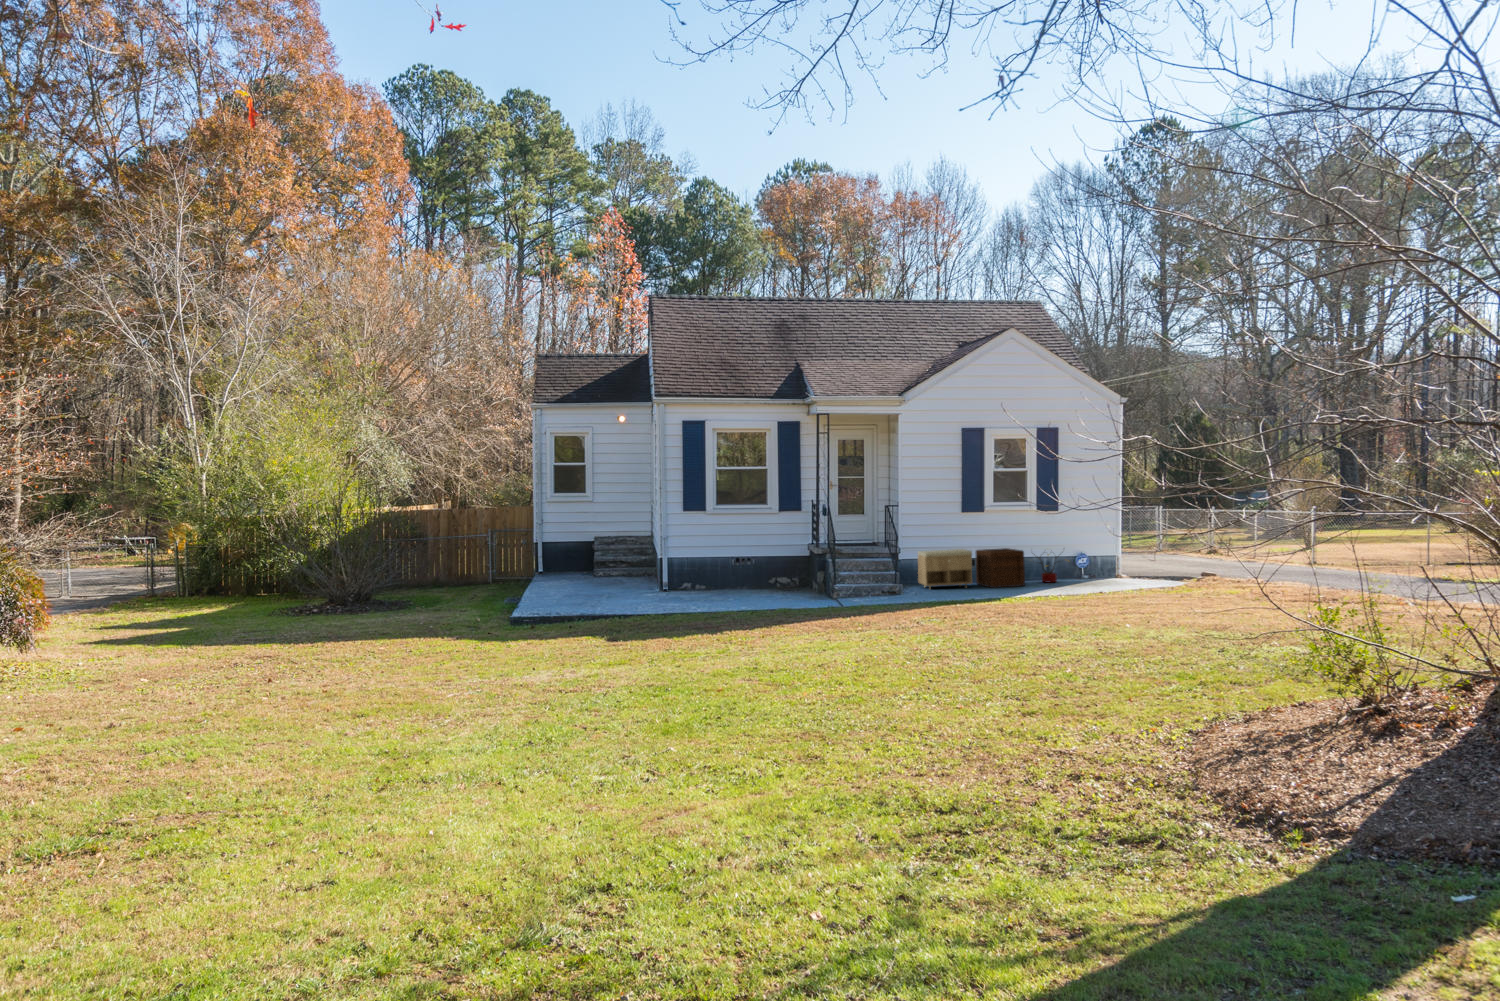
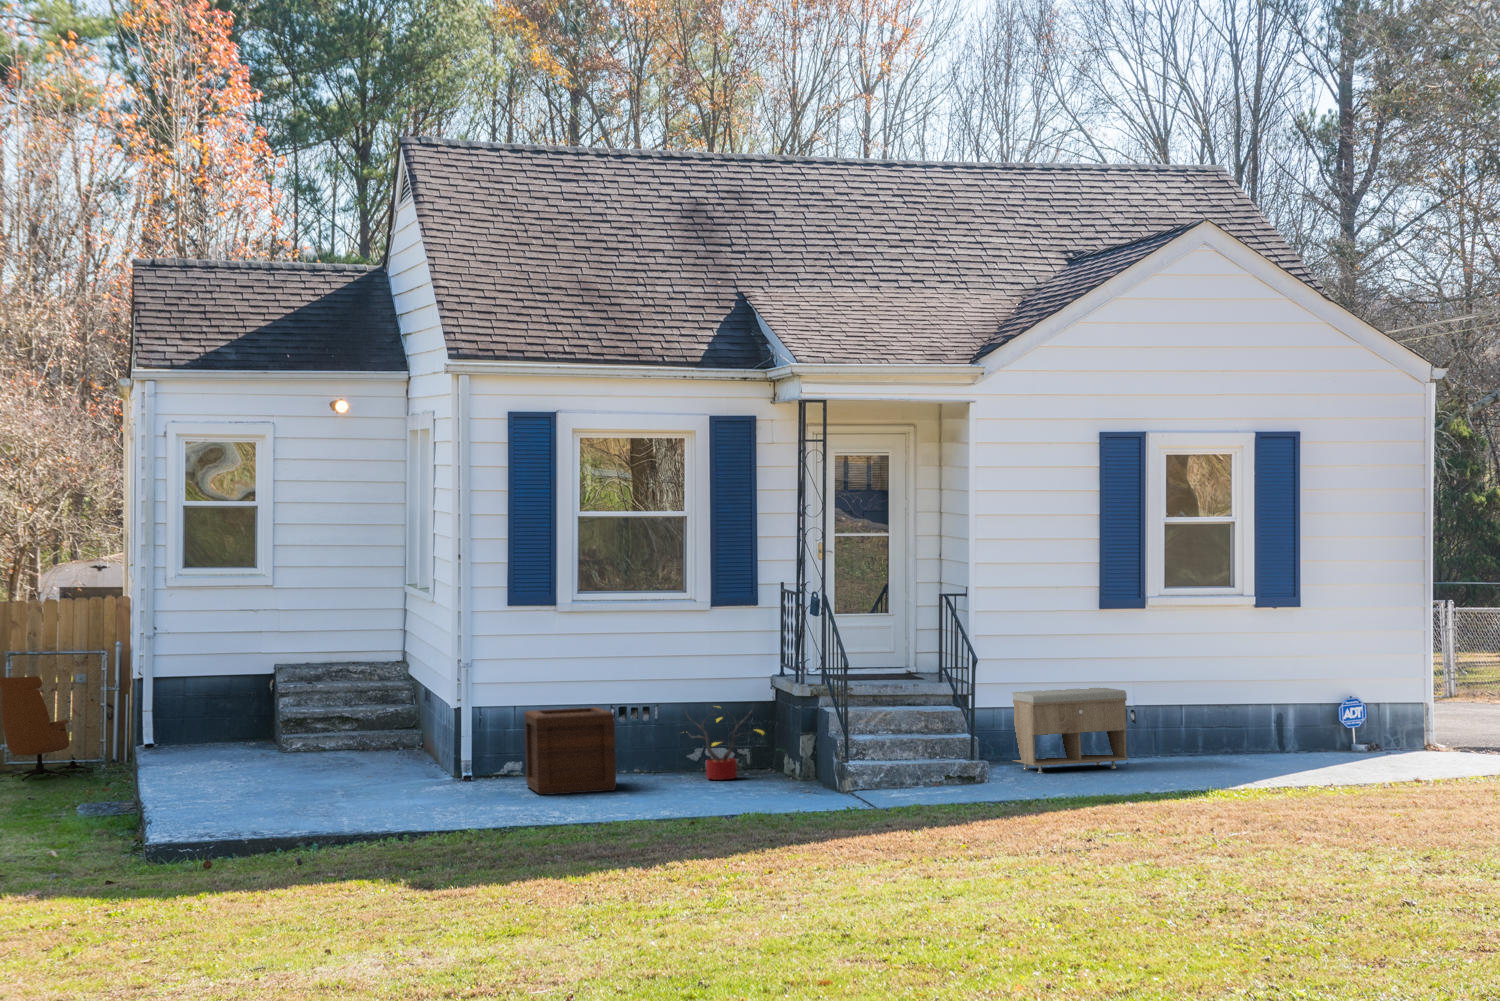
lounge chair: none [474,541,519,587] -> present [0,676,93,782]
wooden crate: present [976,548,1025,588] -> present [525,707,616,795]
decorative plant: present [1039,554,1059,582] -> present [689,712,764,780]

